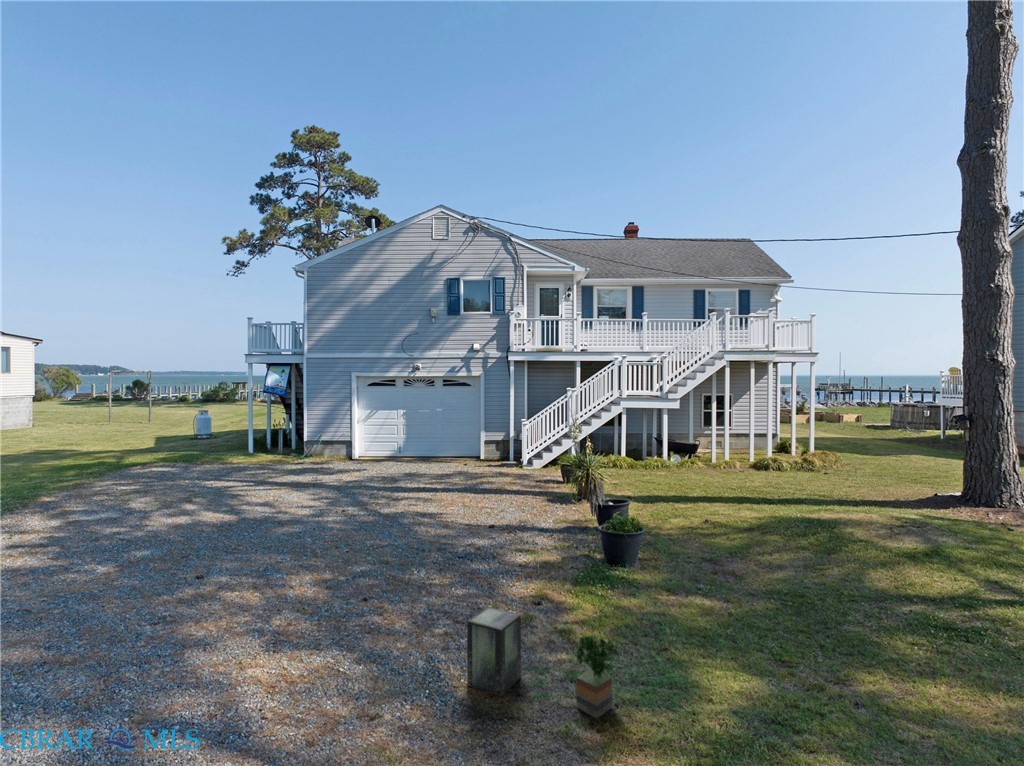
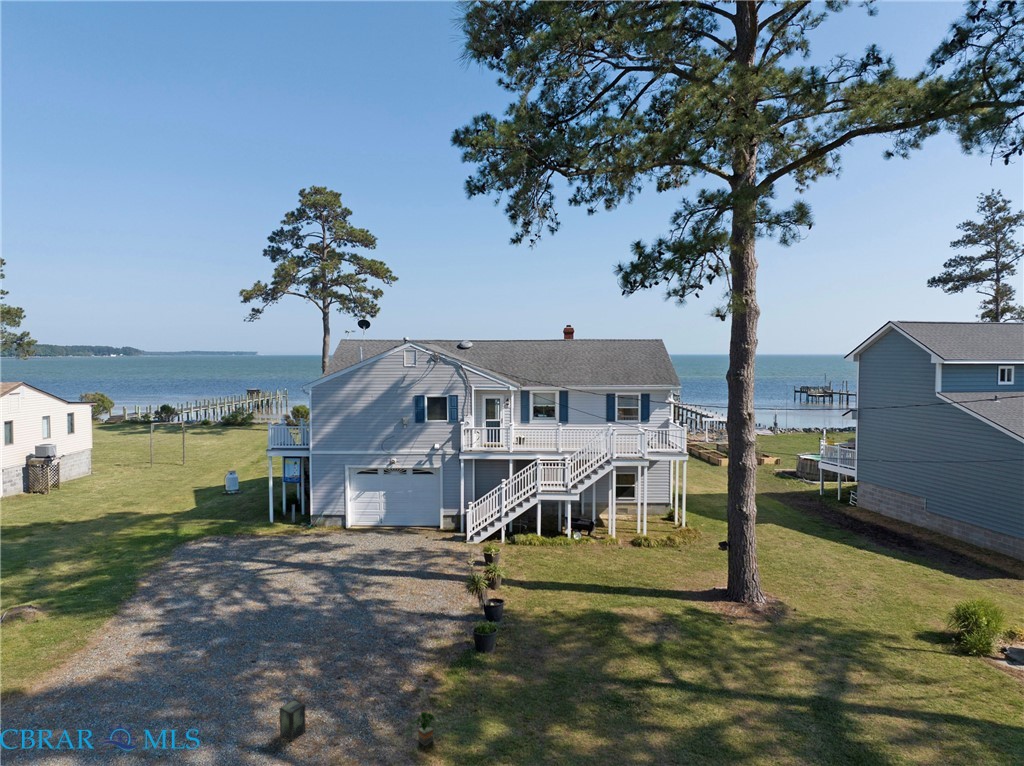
storage box: present [467,607,521,696] -> present [280,700,306,741]

